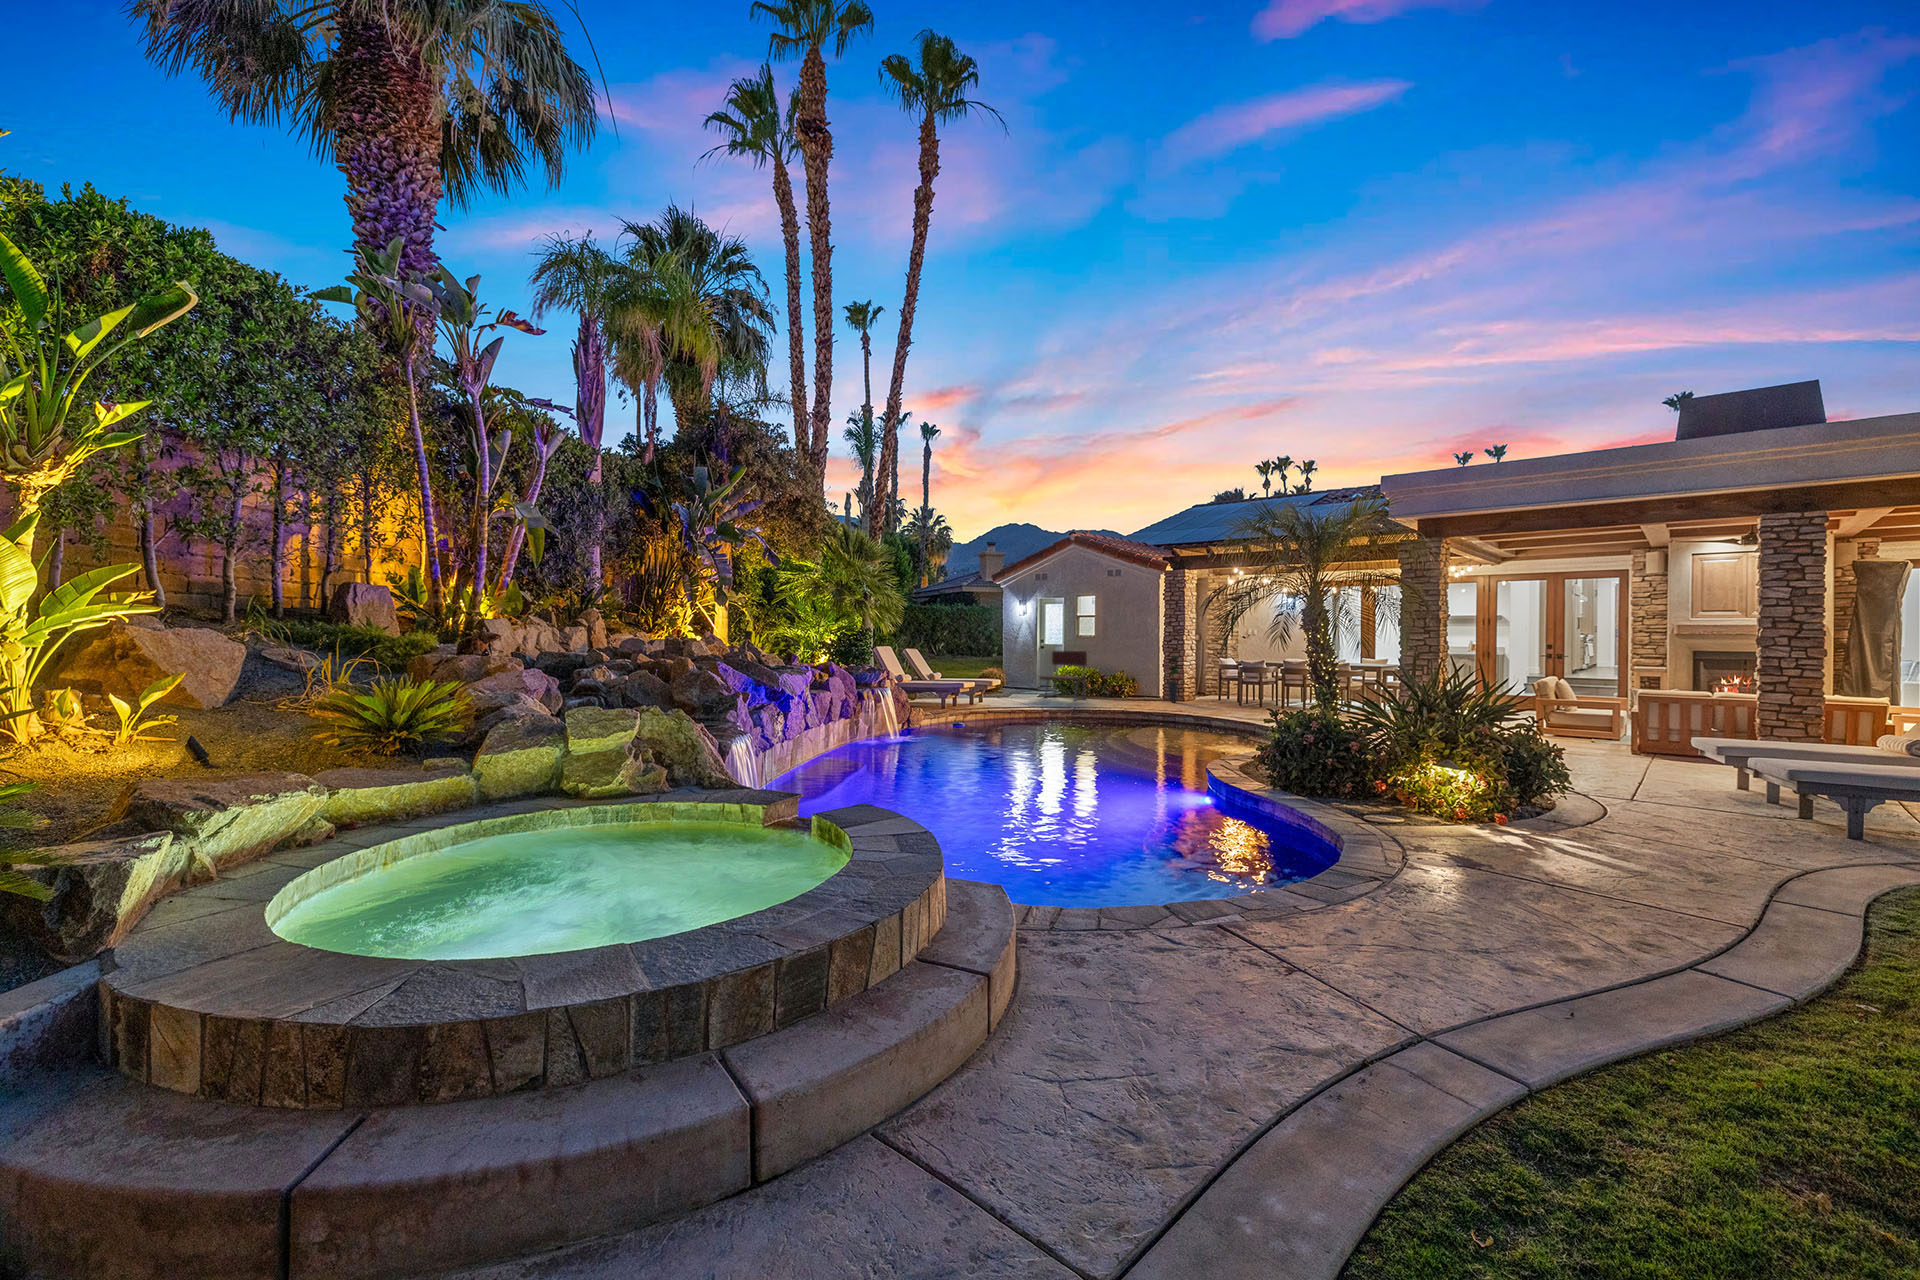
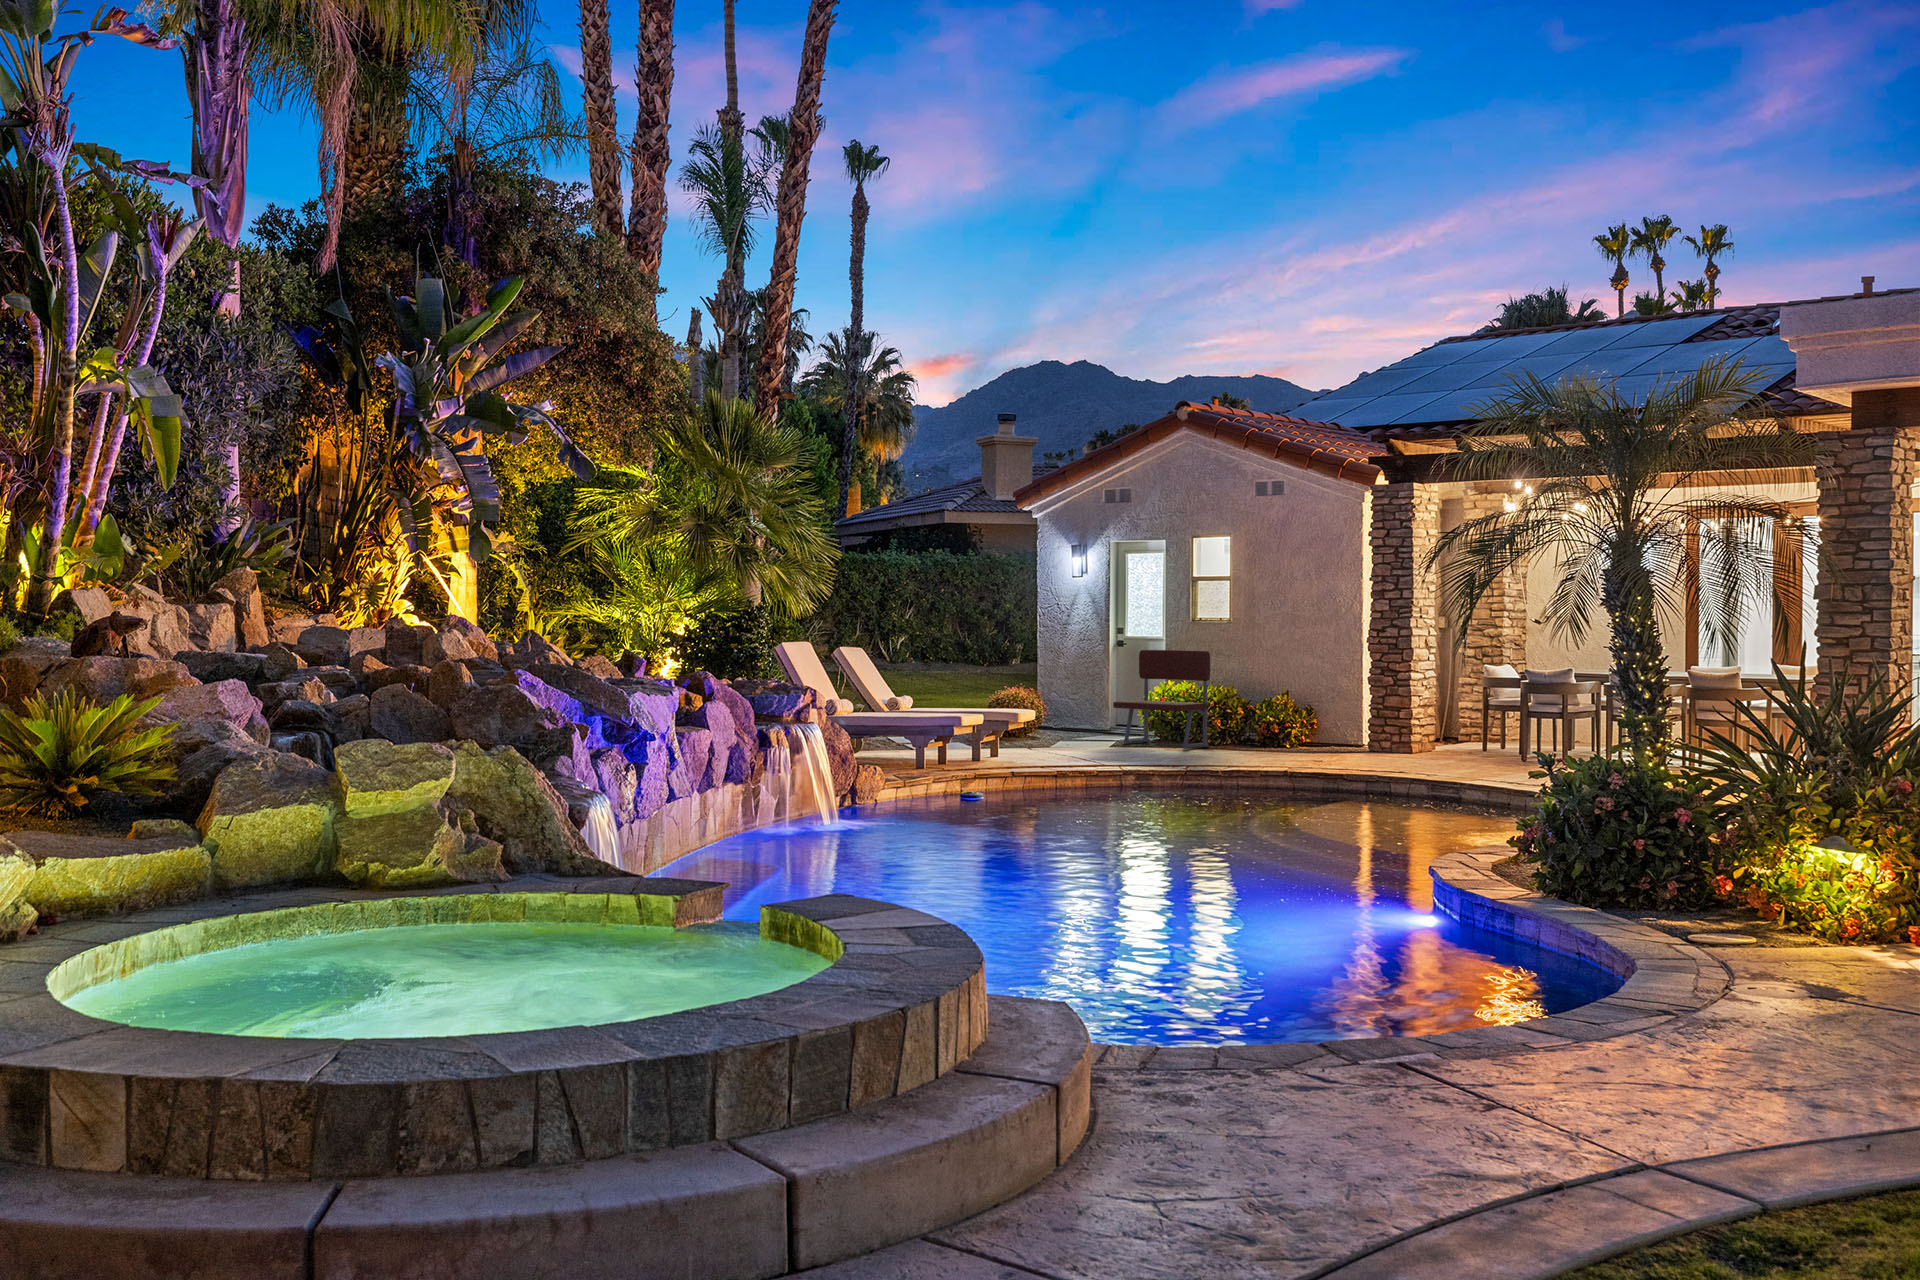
potted plant: present [1168,657,1178,702] -> none [1361,662,1404,754]

